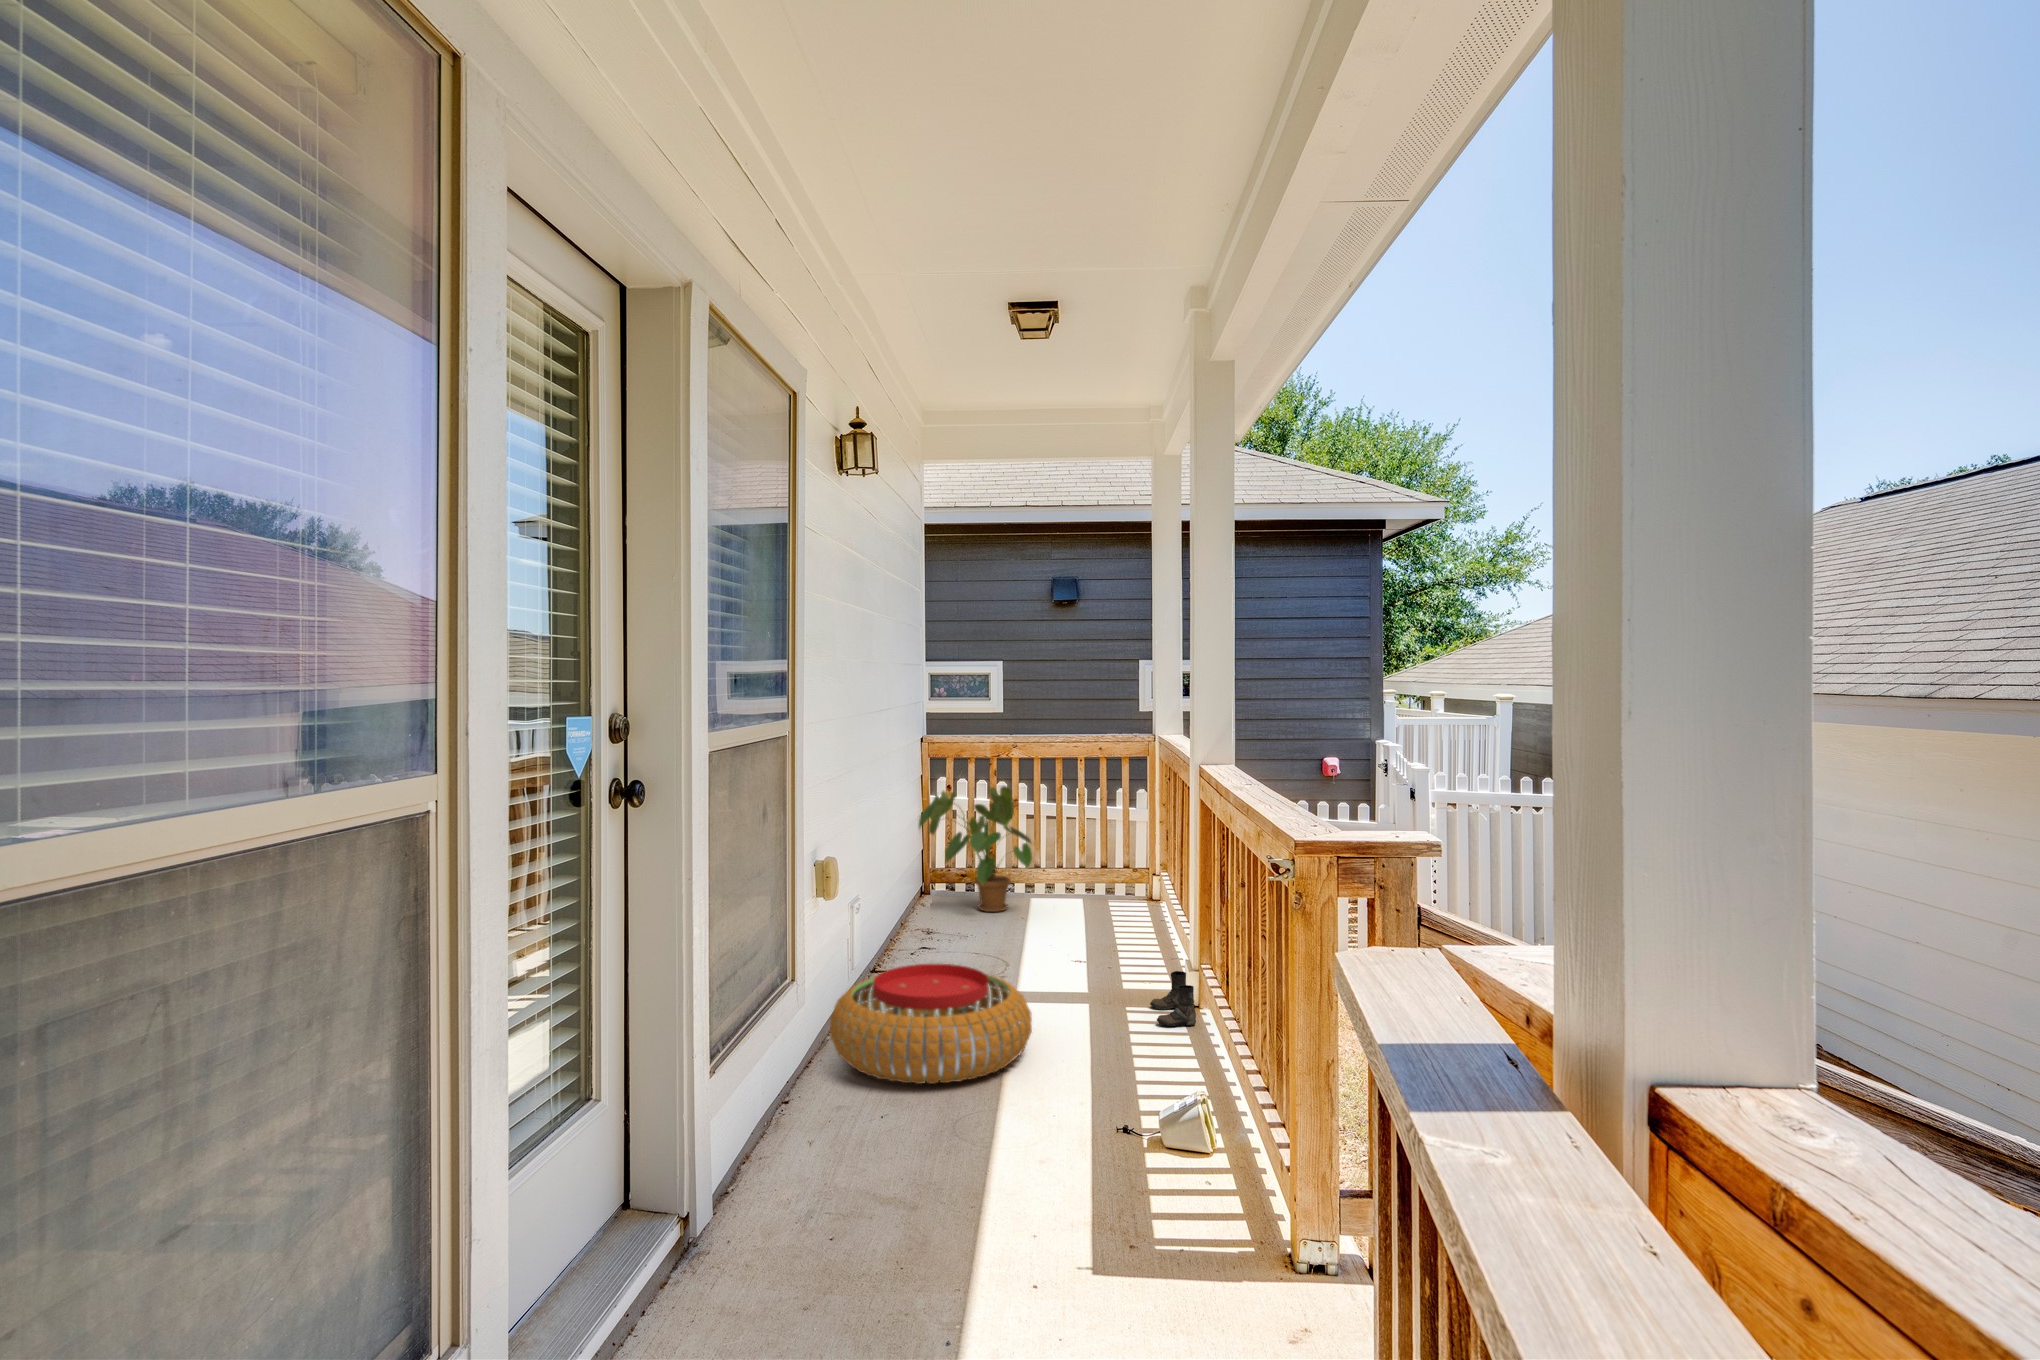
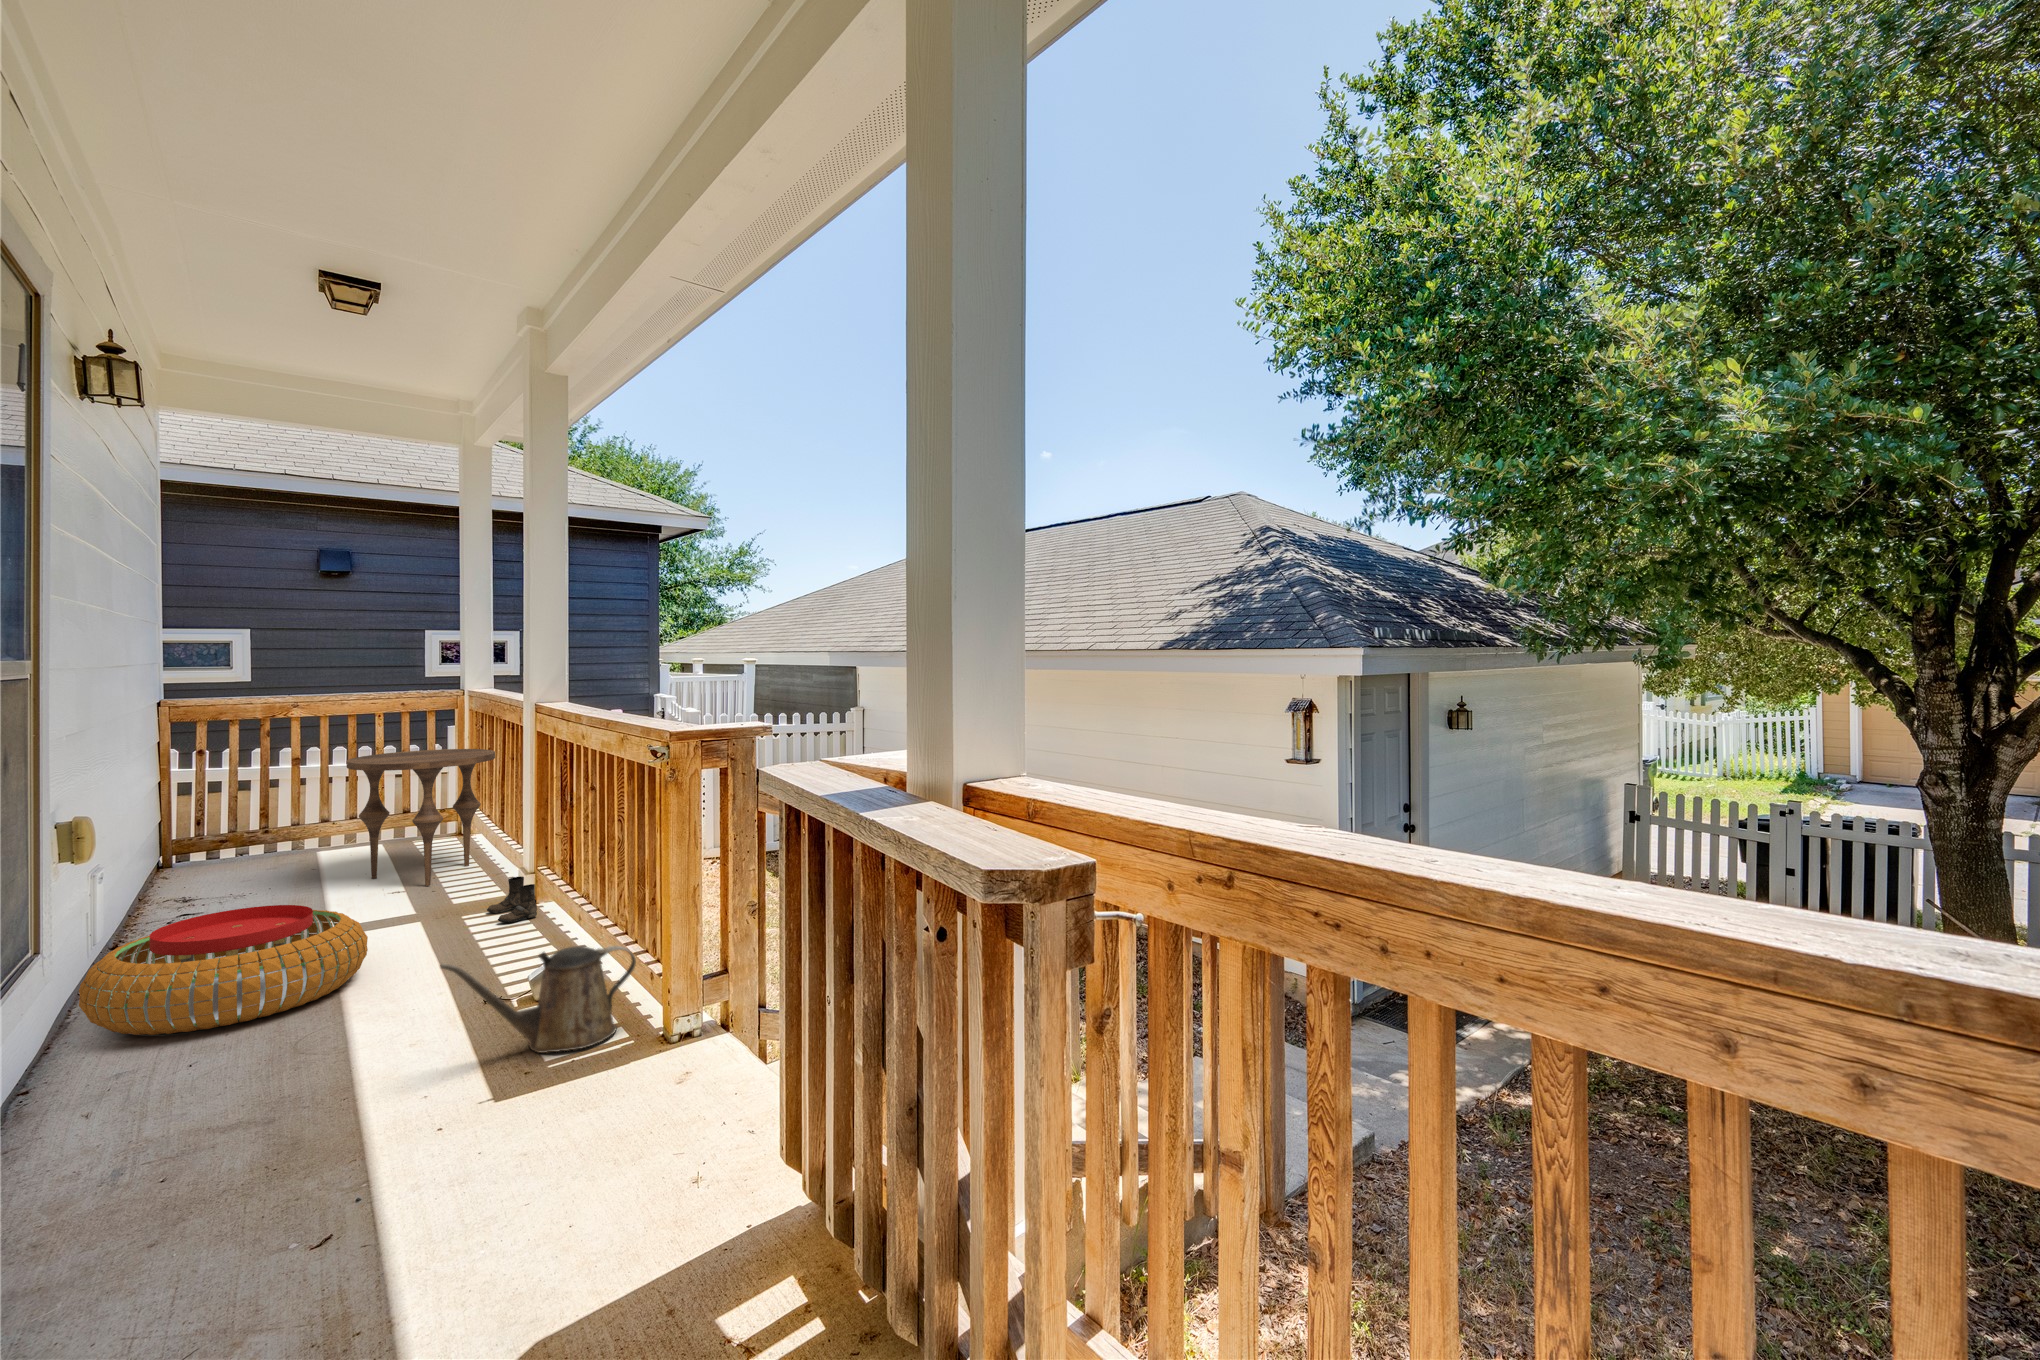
house plant: present [919,786,1032,912] -> none [159,742,325,873]
side table: none [1042,806,1171,957] -> present [347,749,495,886]
watering can: none [1056,1091,1263,1239] -> present [440,946,636,1053]

